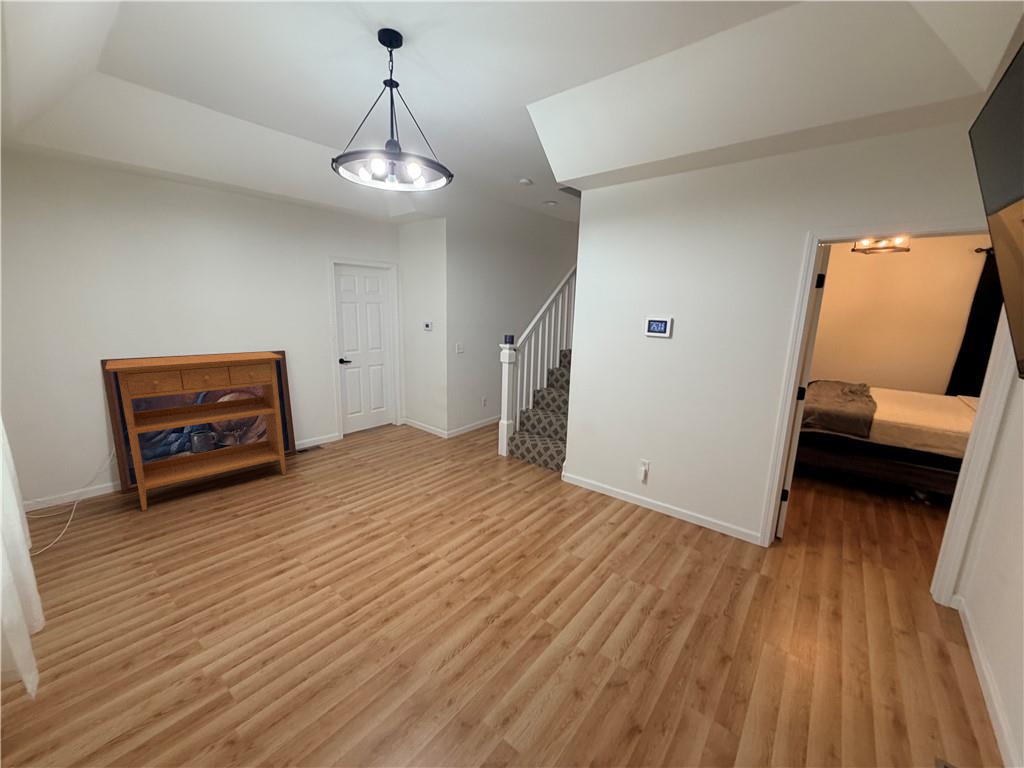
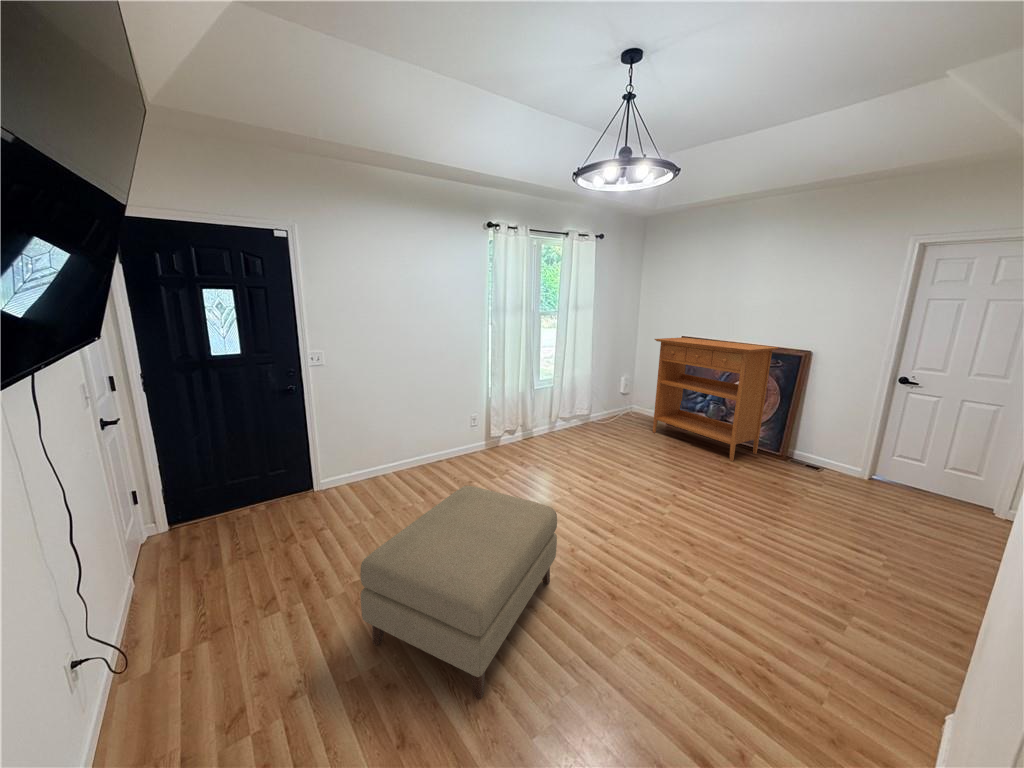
ottoman: none [489,522,703,724] -> present [360,486,557,699]

